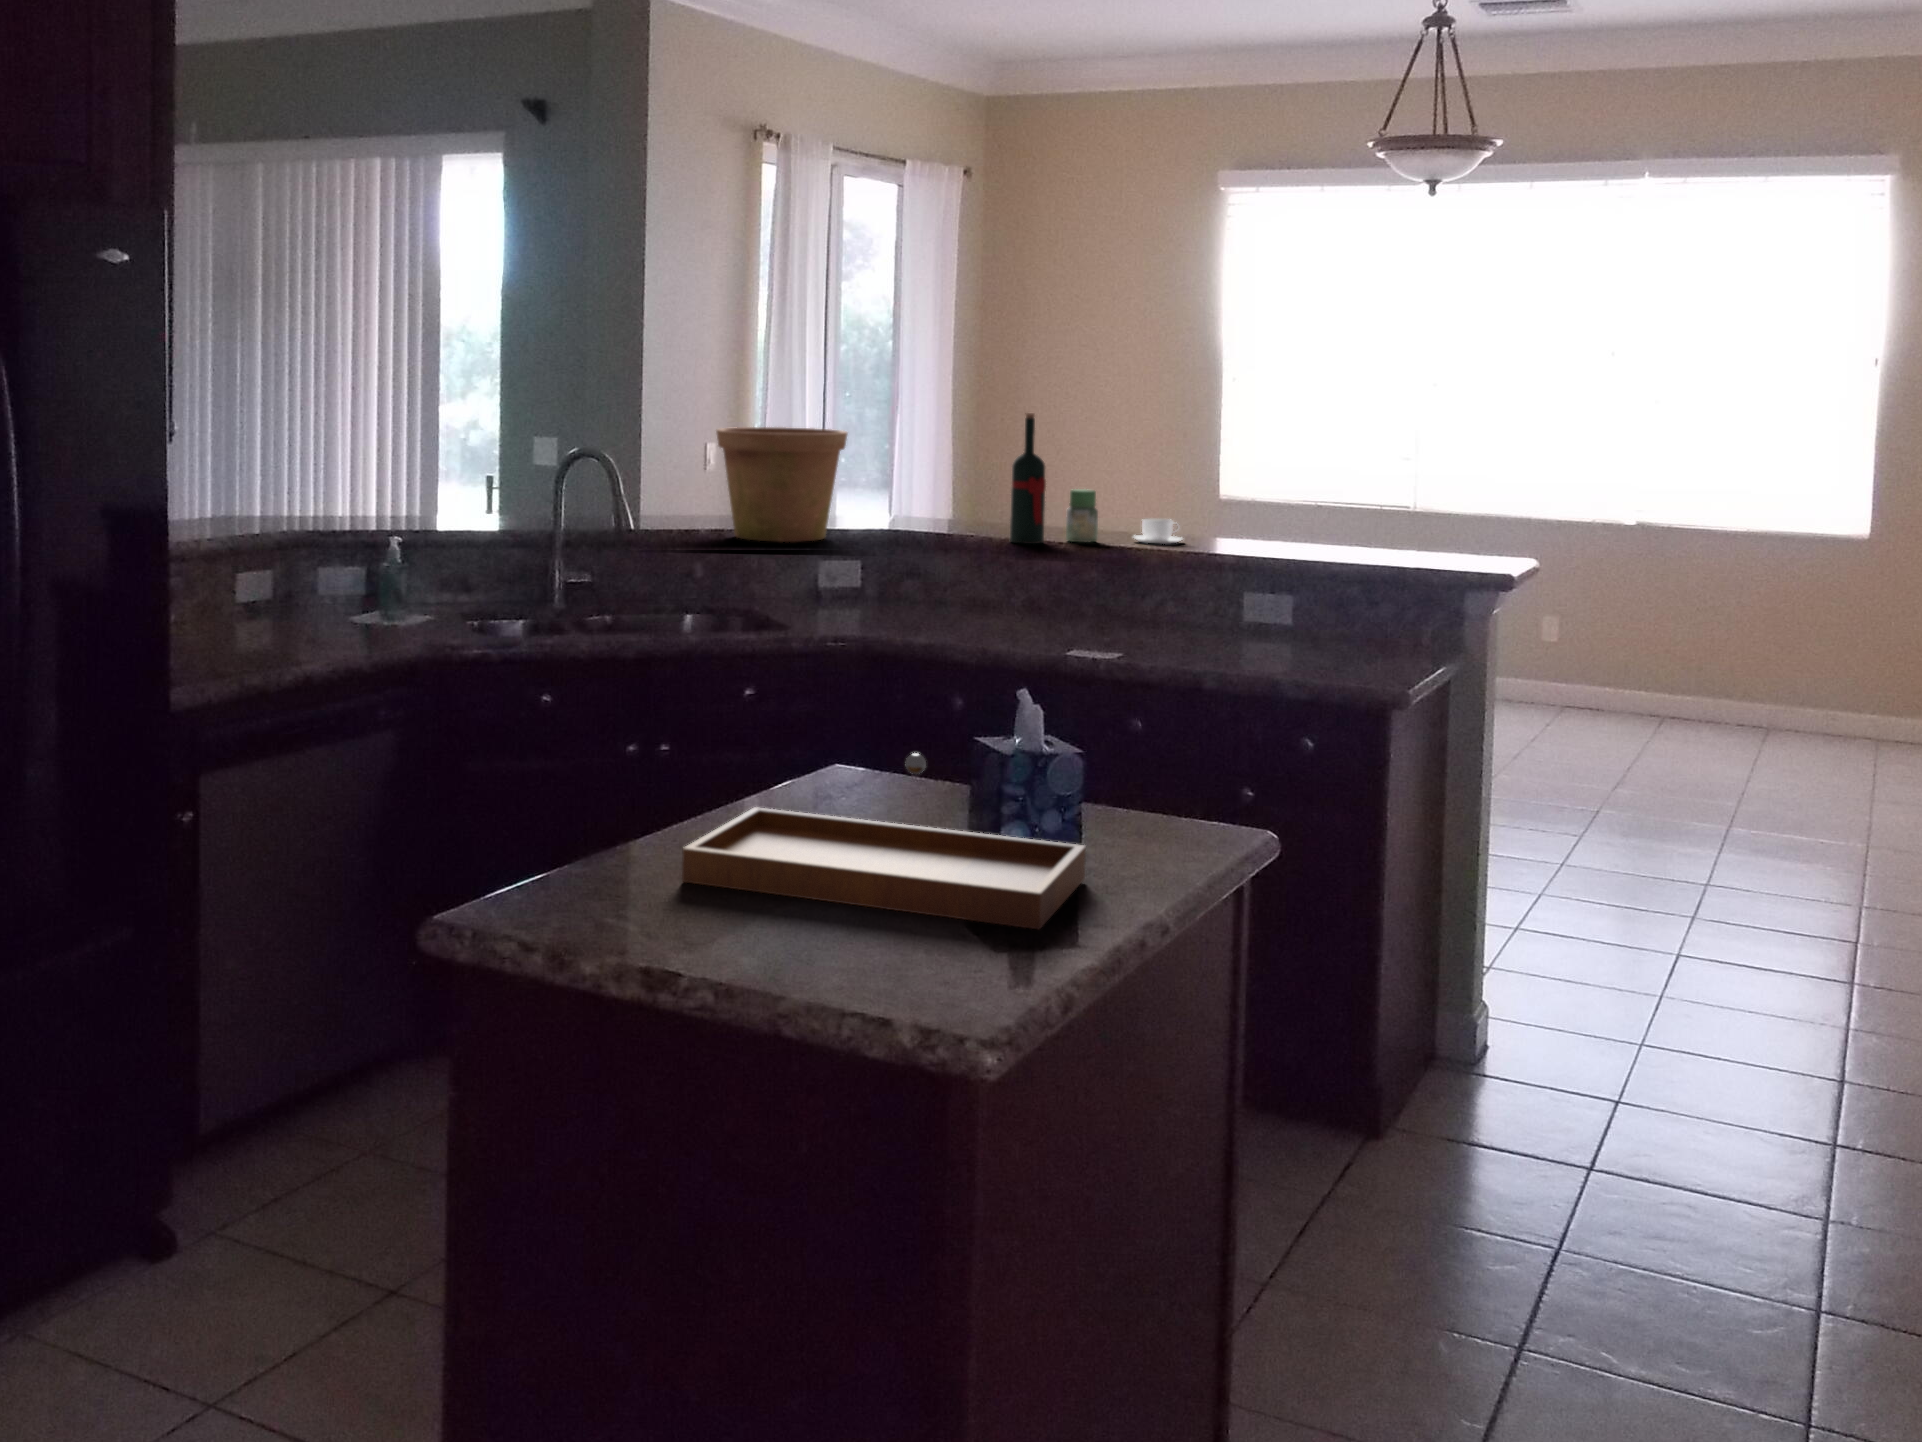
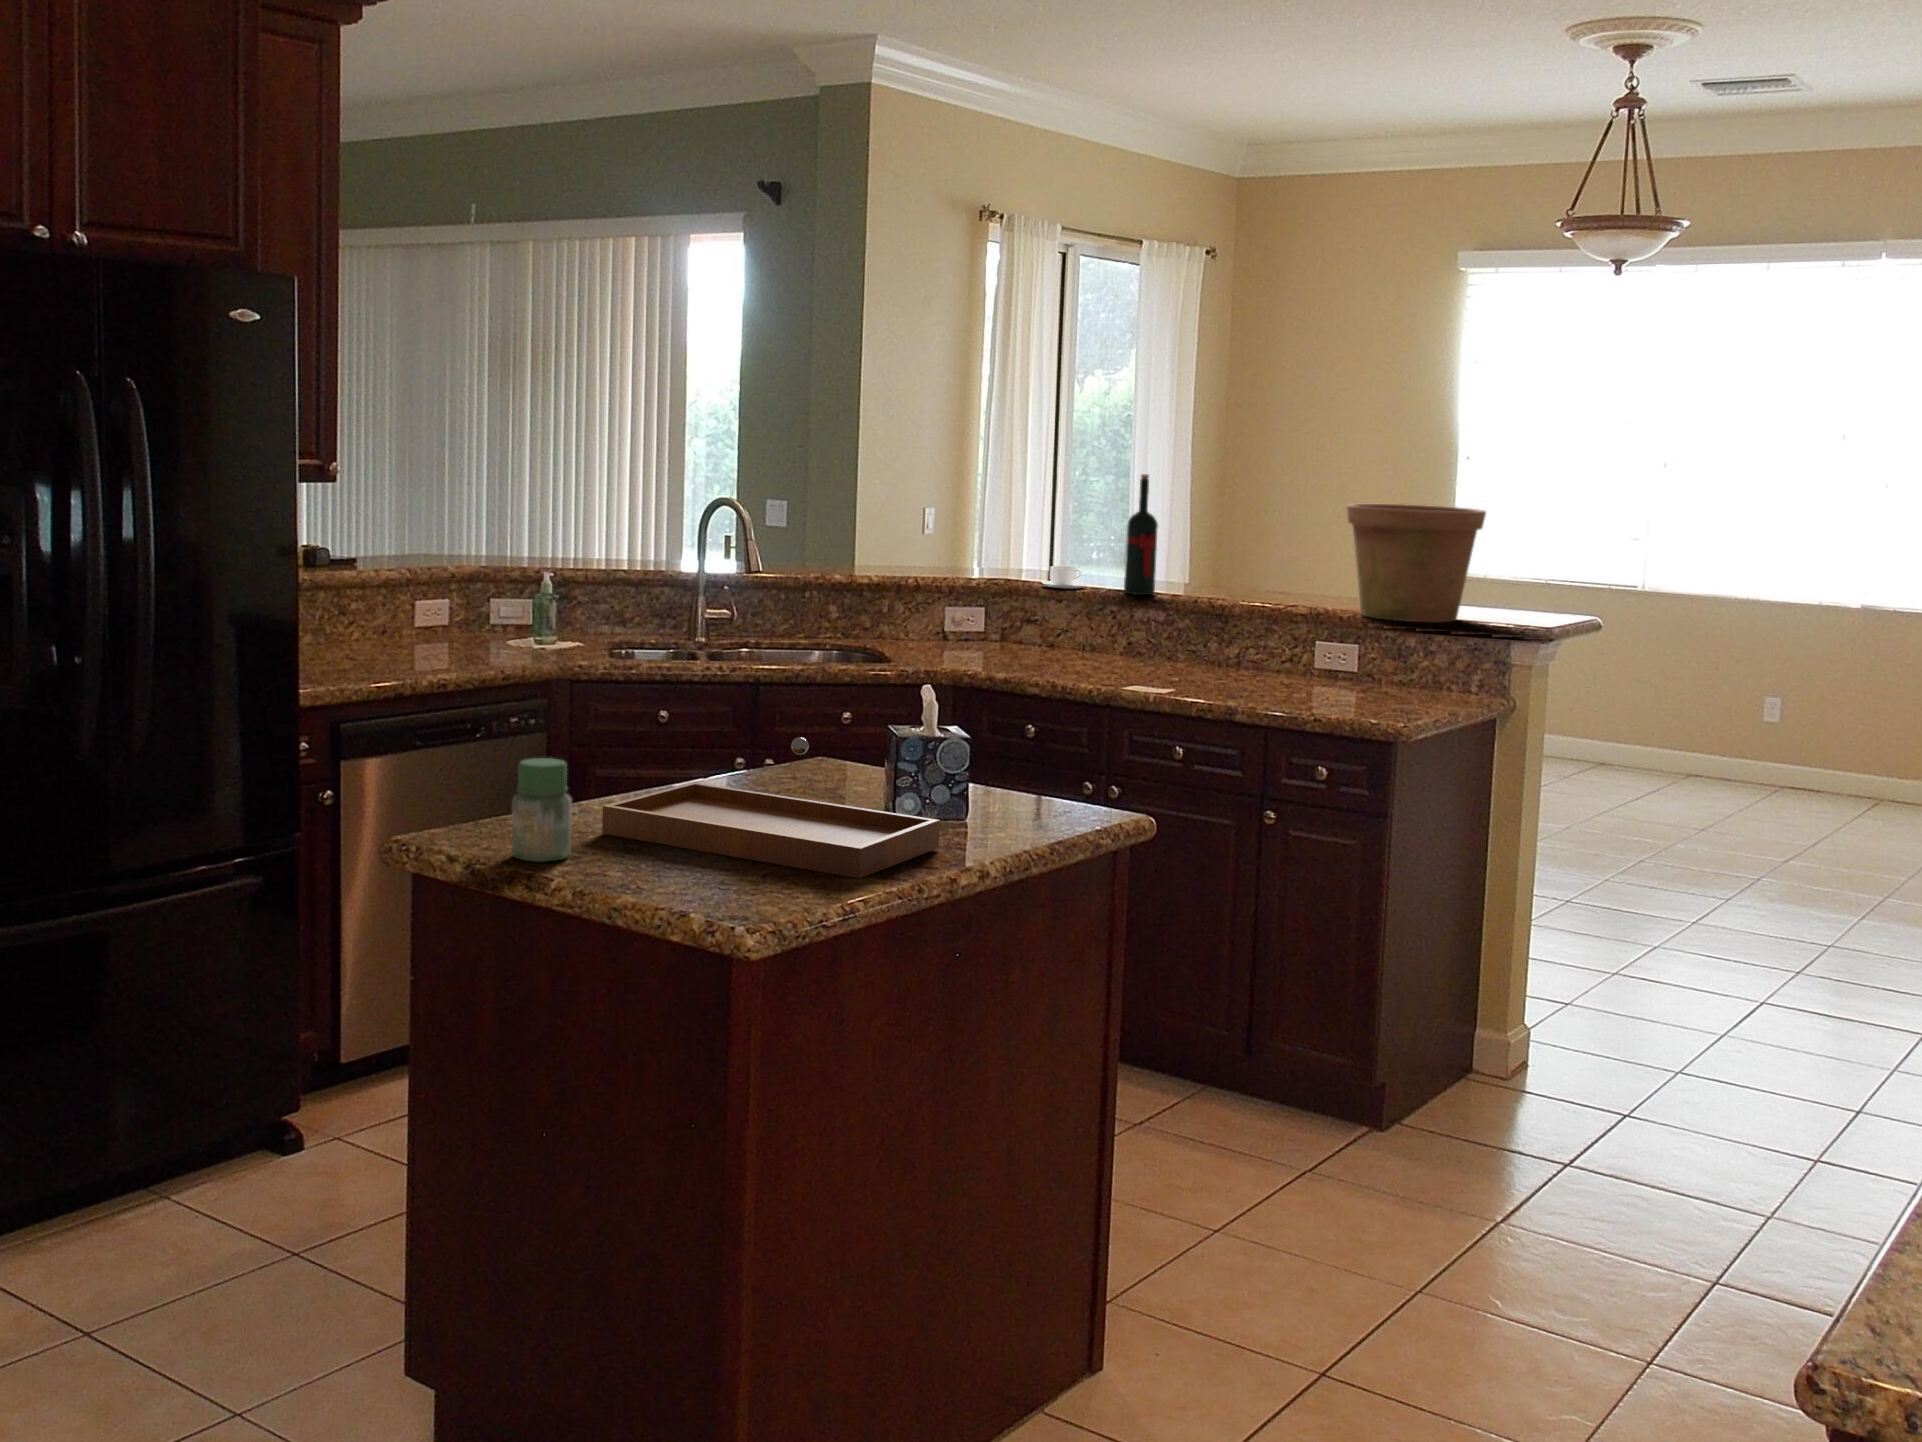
flower pot: present [716,427,848,542] -> present [1346,504,1486,622]
jar: present [1066,489,1098,542] -> present [512,758,572,862]
coffee cup: present [1134,519,1182,544] -> present [1041,566,1087,588]

